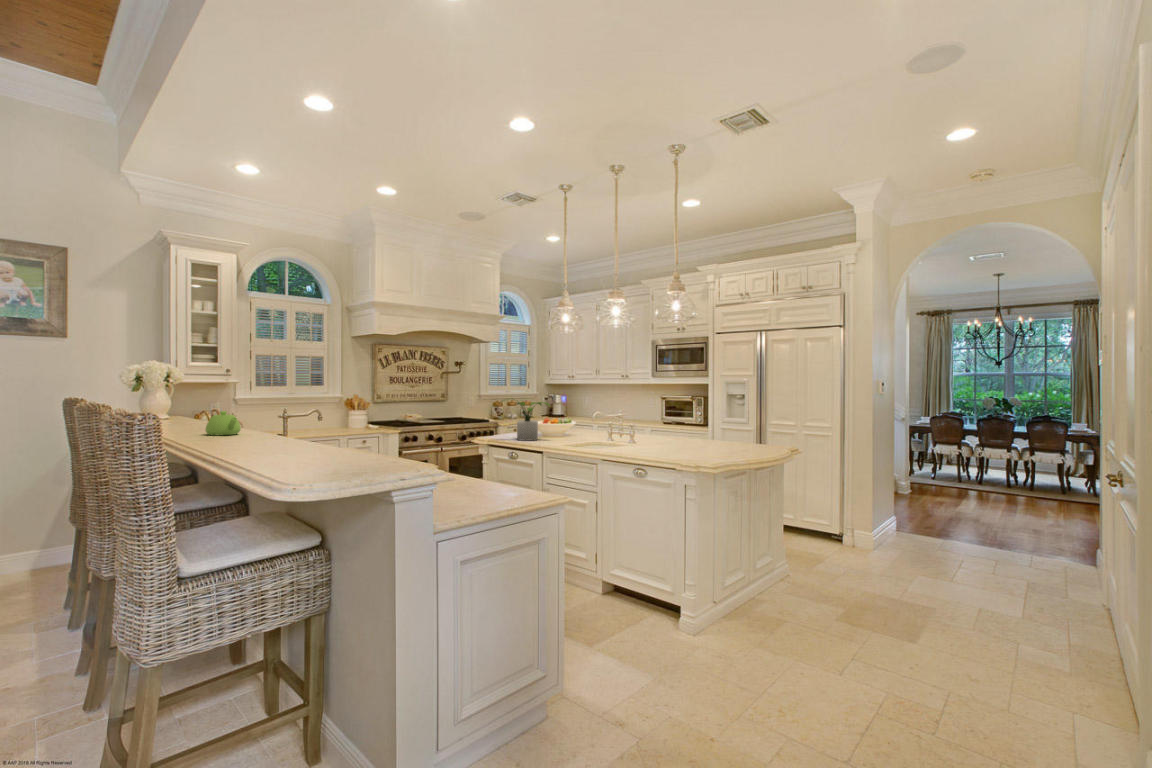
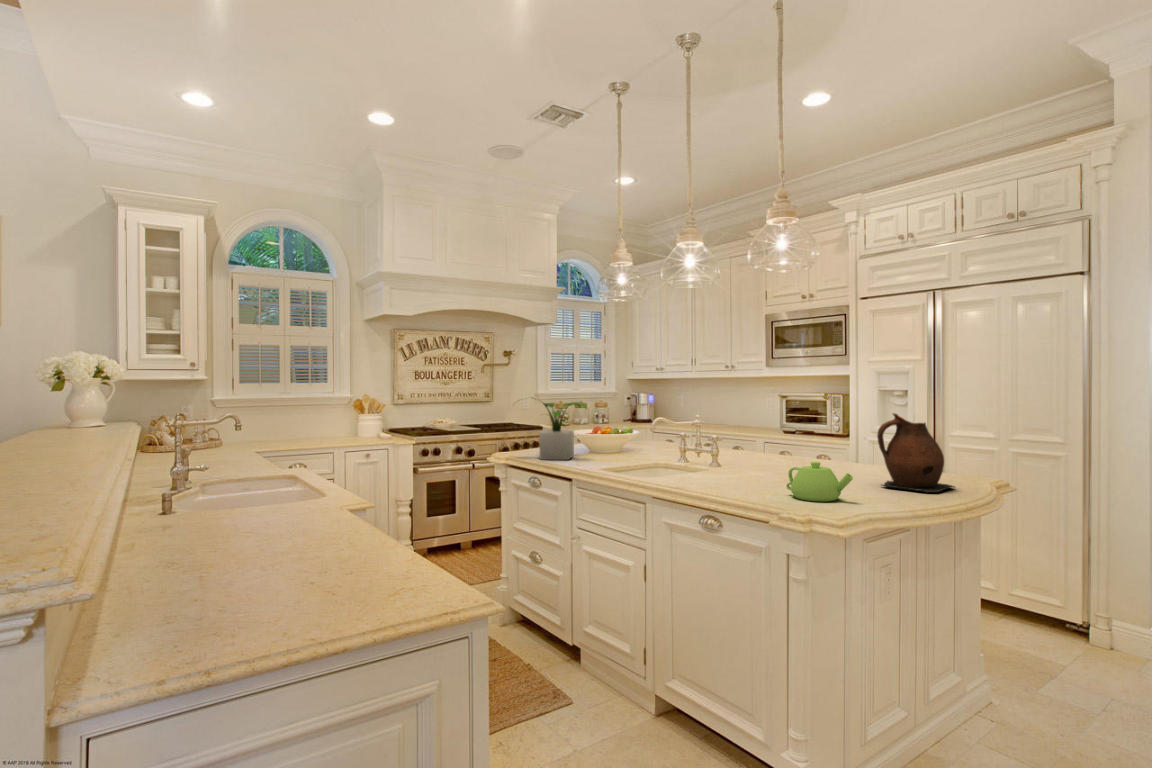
ceramic pitcher: none [728,409,769,453] -> present [877,413,955,493]
teapot: present [206,411,241,435] -> present [786,462,853,502]

